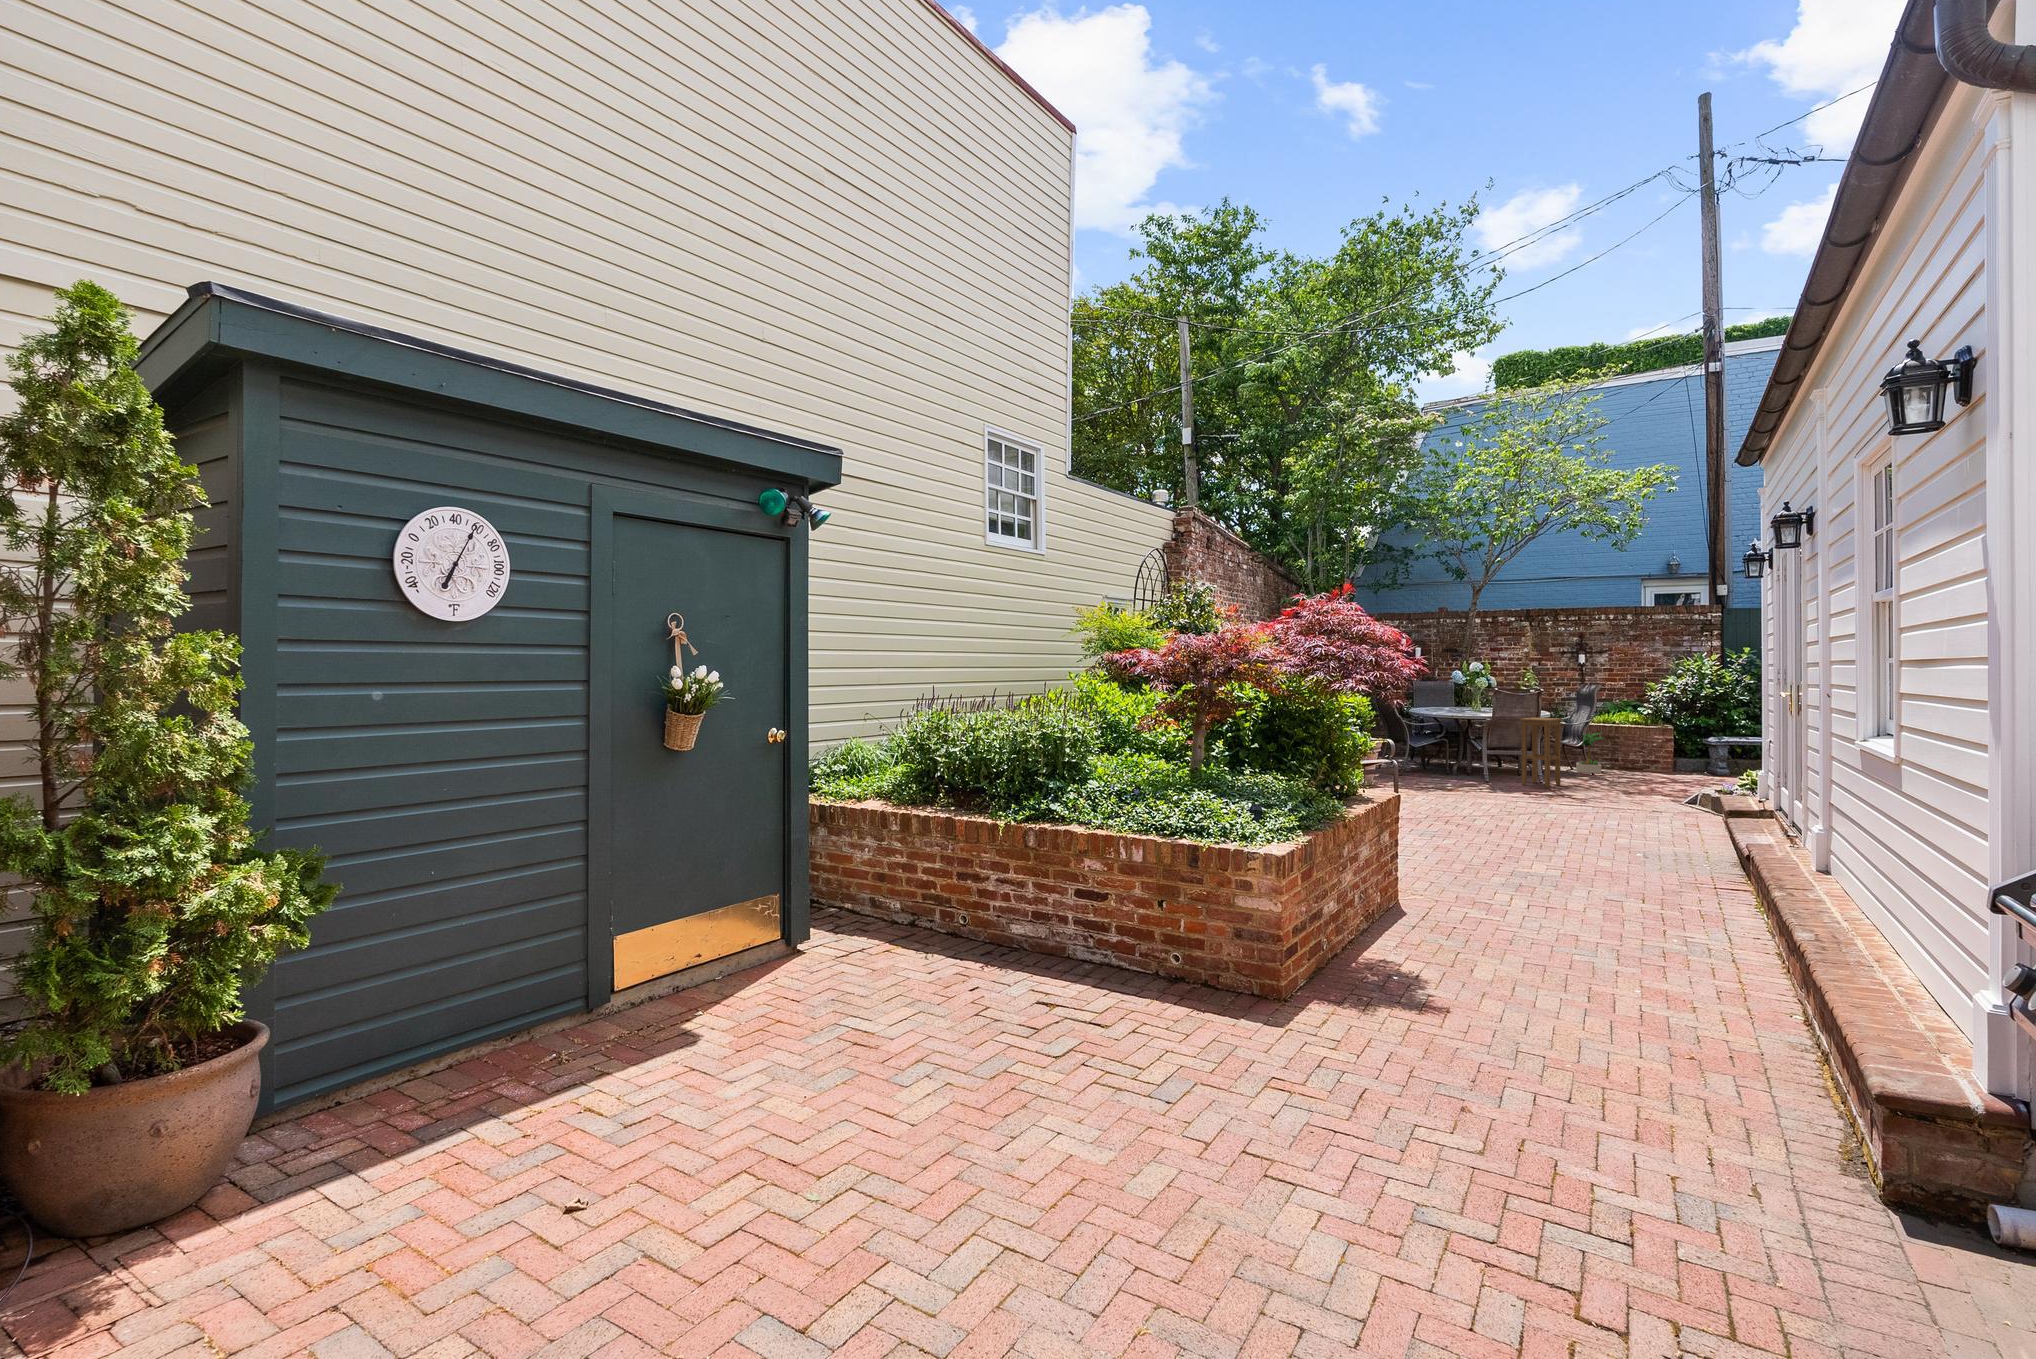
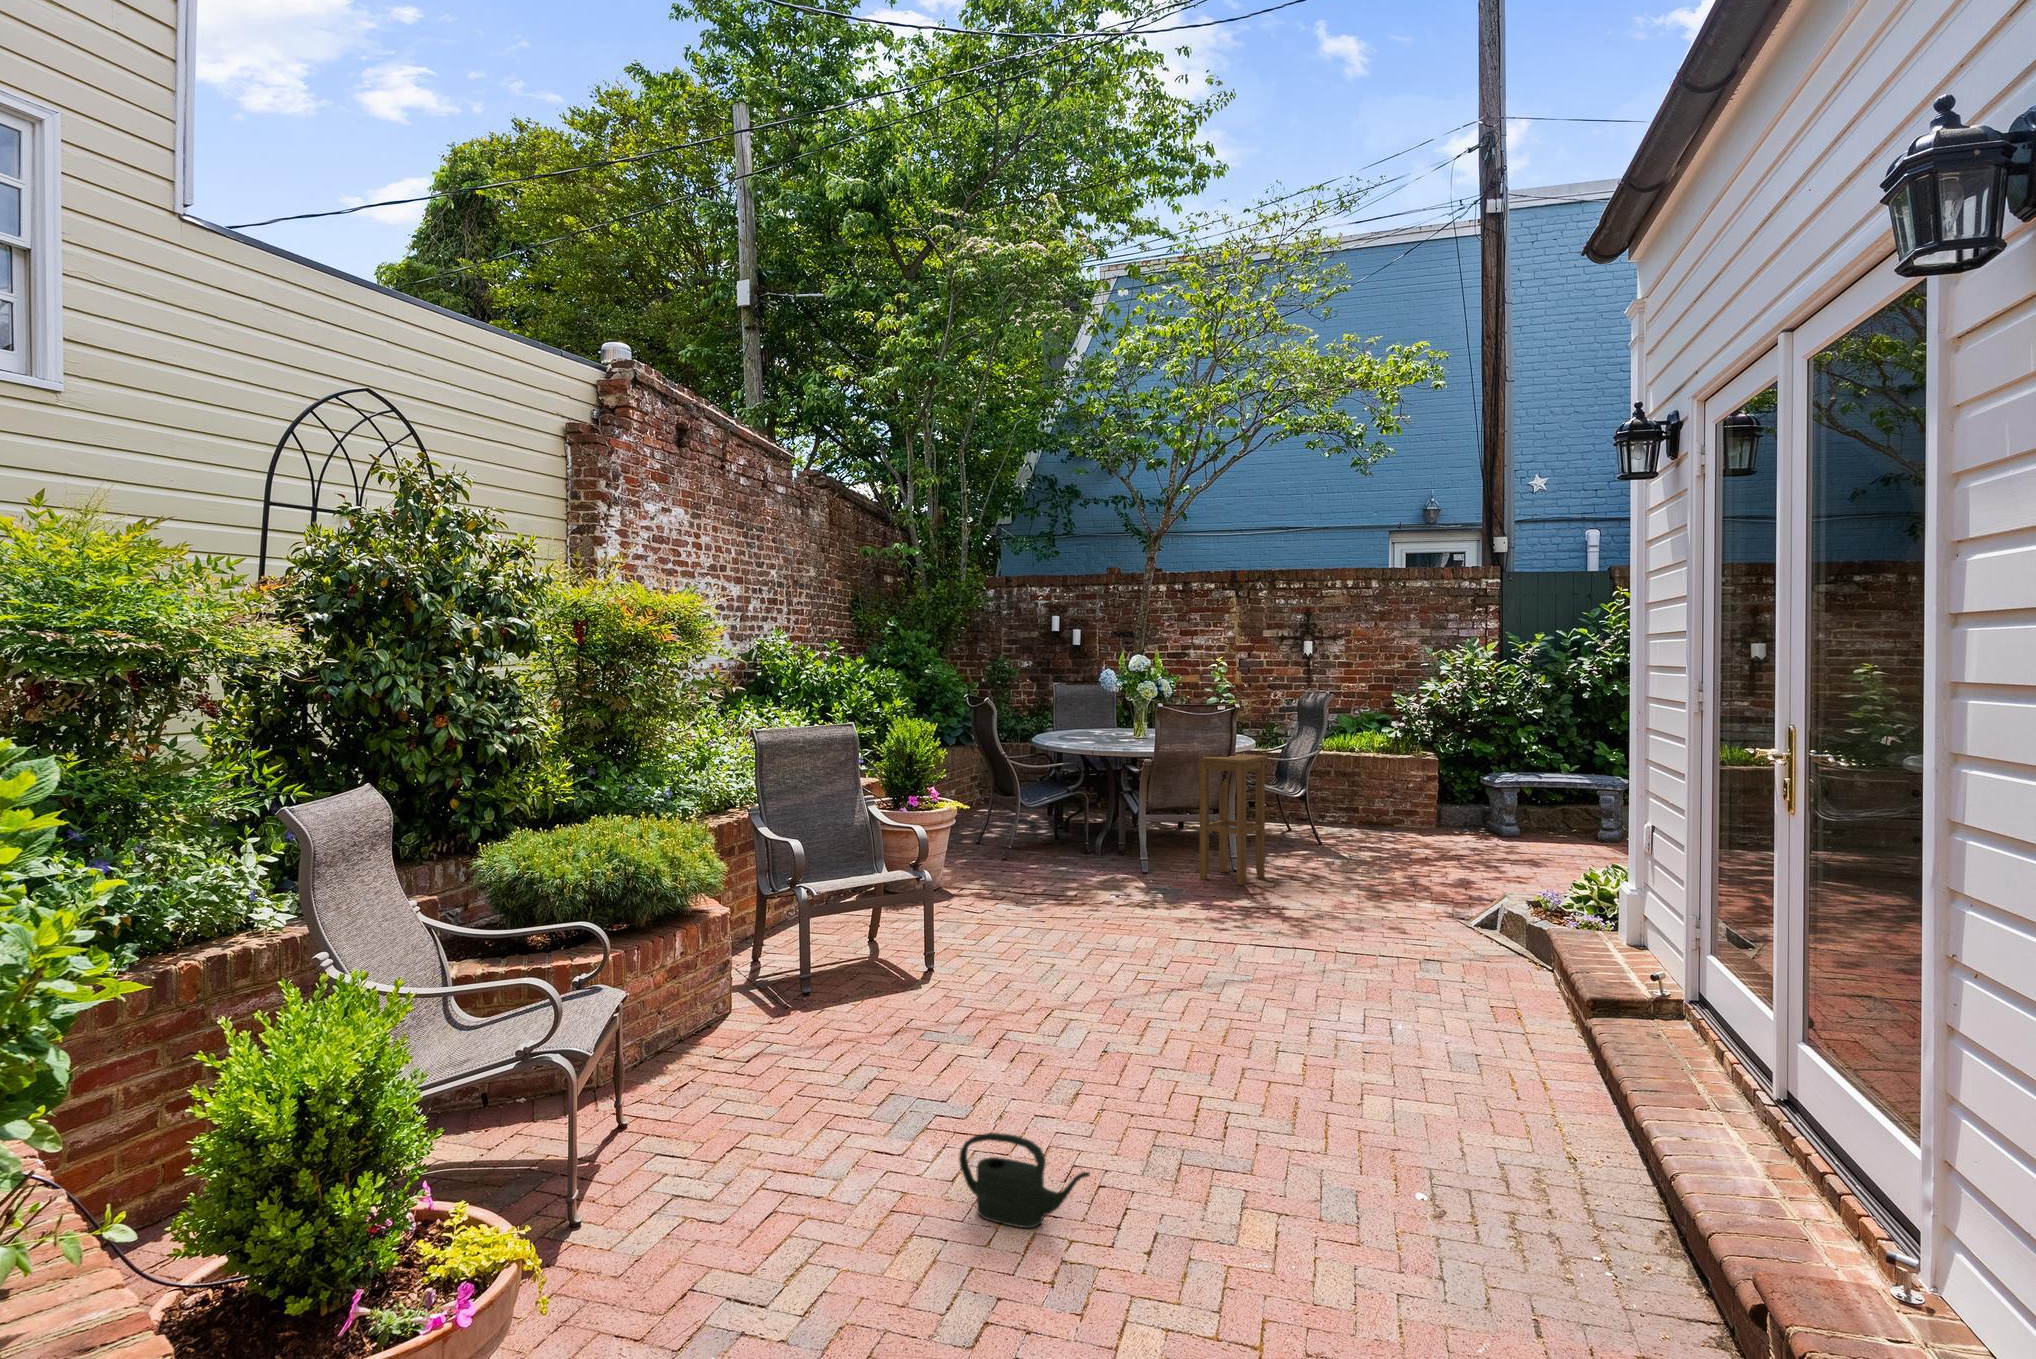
potted plant: present [1576,733,1604,773] -> none [1293,769,1345,840]
watering can: none [1470,823,1521,852] -> present [959,1132,1090,1228]

